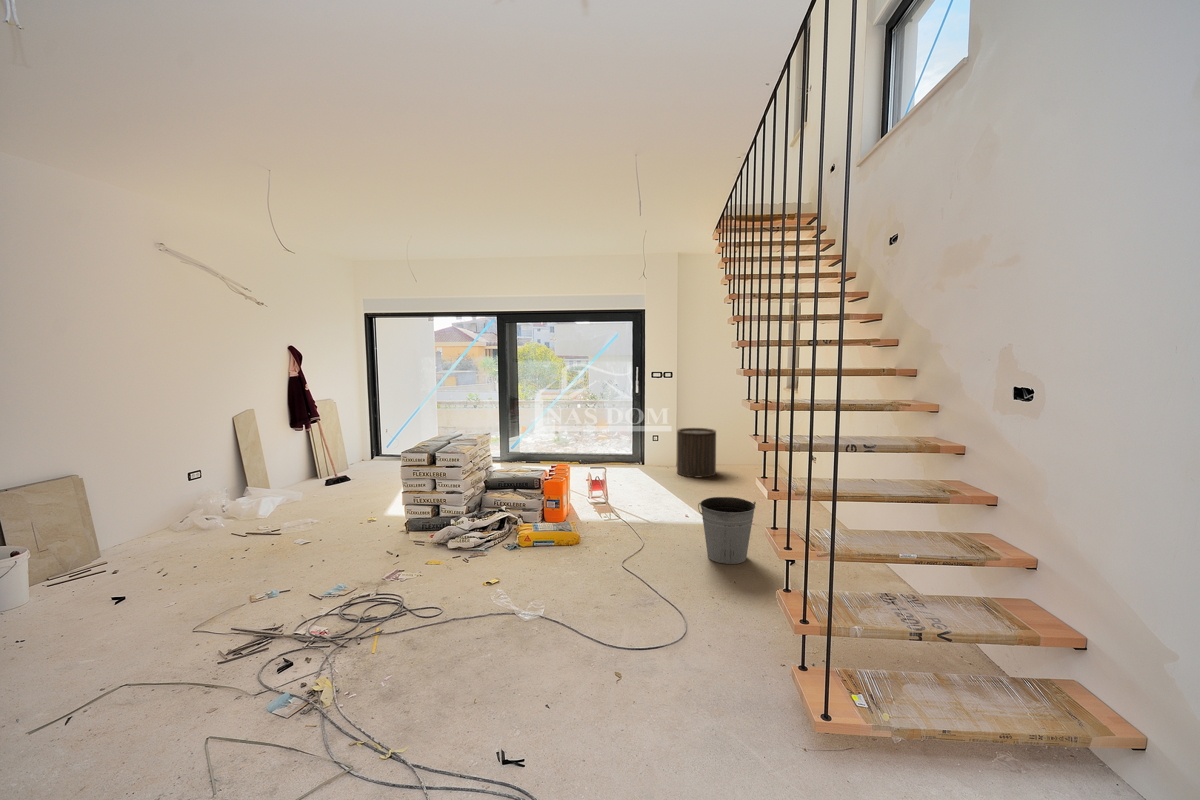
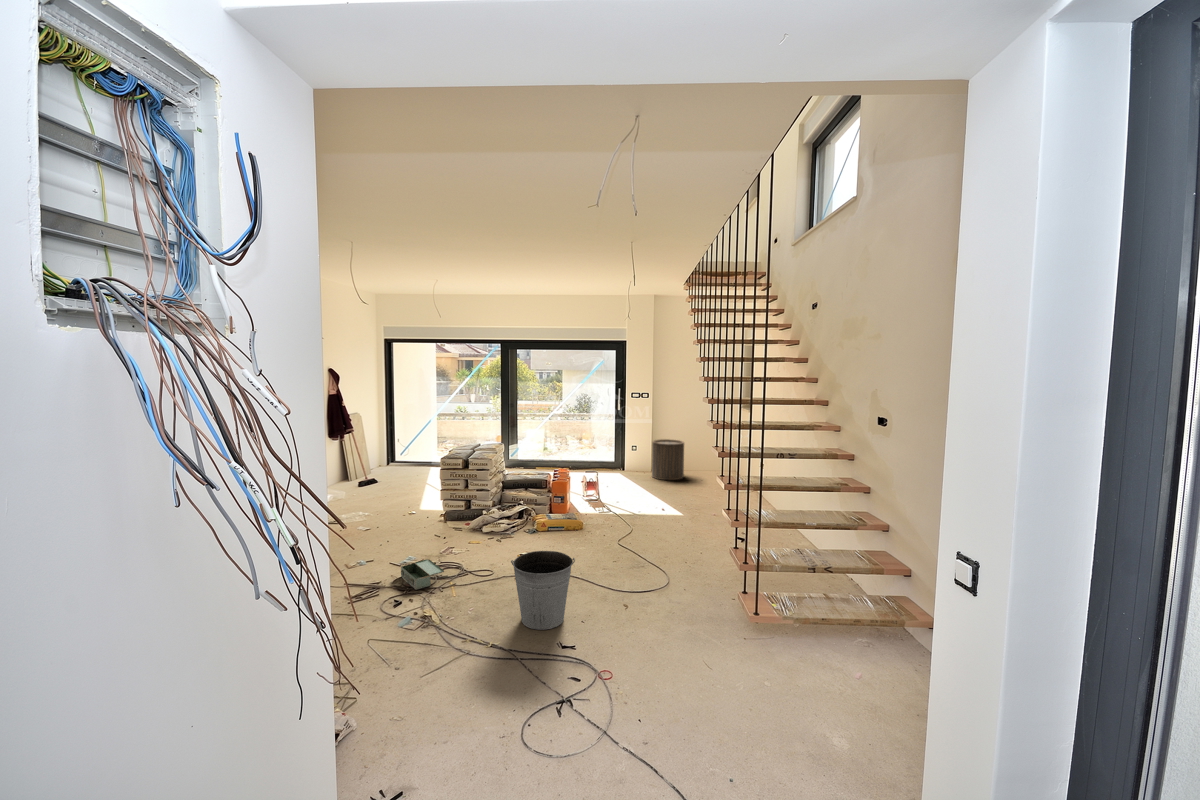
bucket: present [698,497,756,564] -> present [511,551,575,630]
toolbox: none [311,592,367,640] -> present [401,559,444,590]

